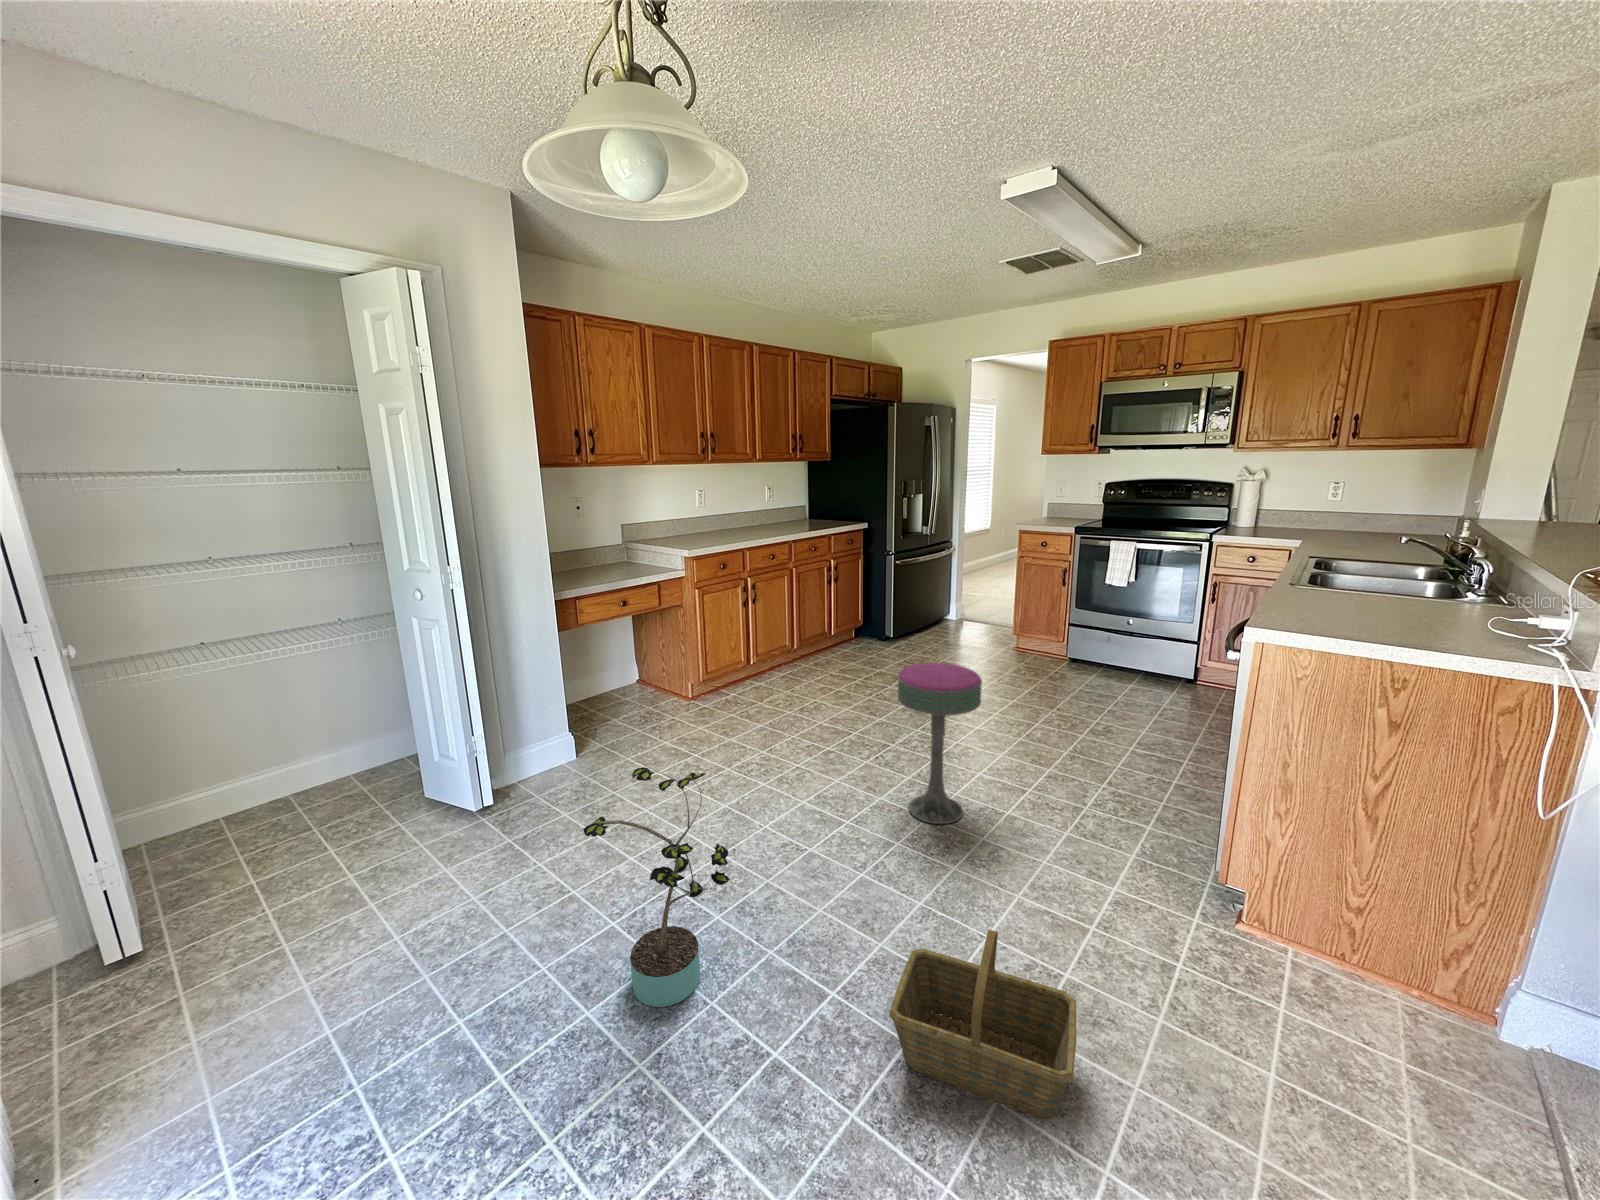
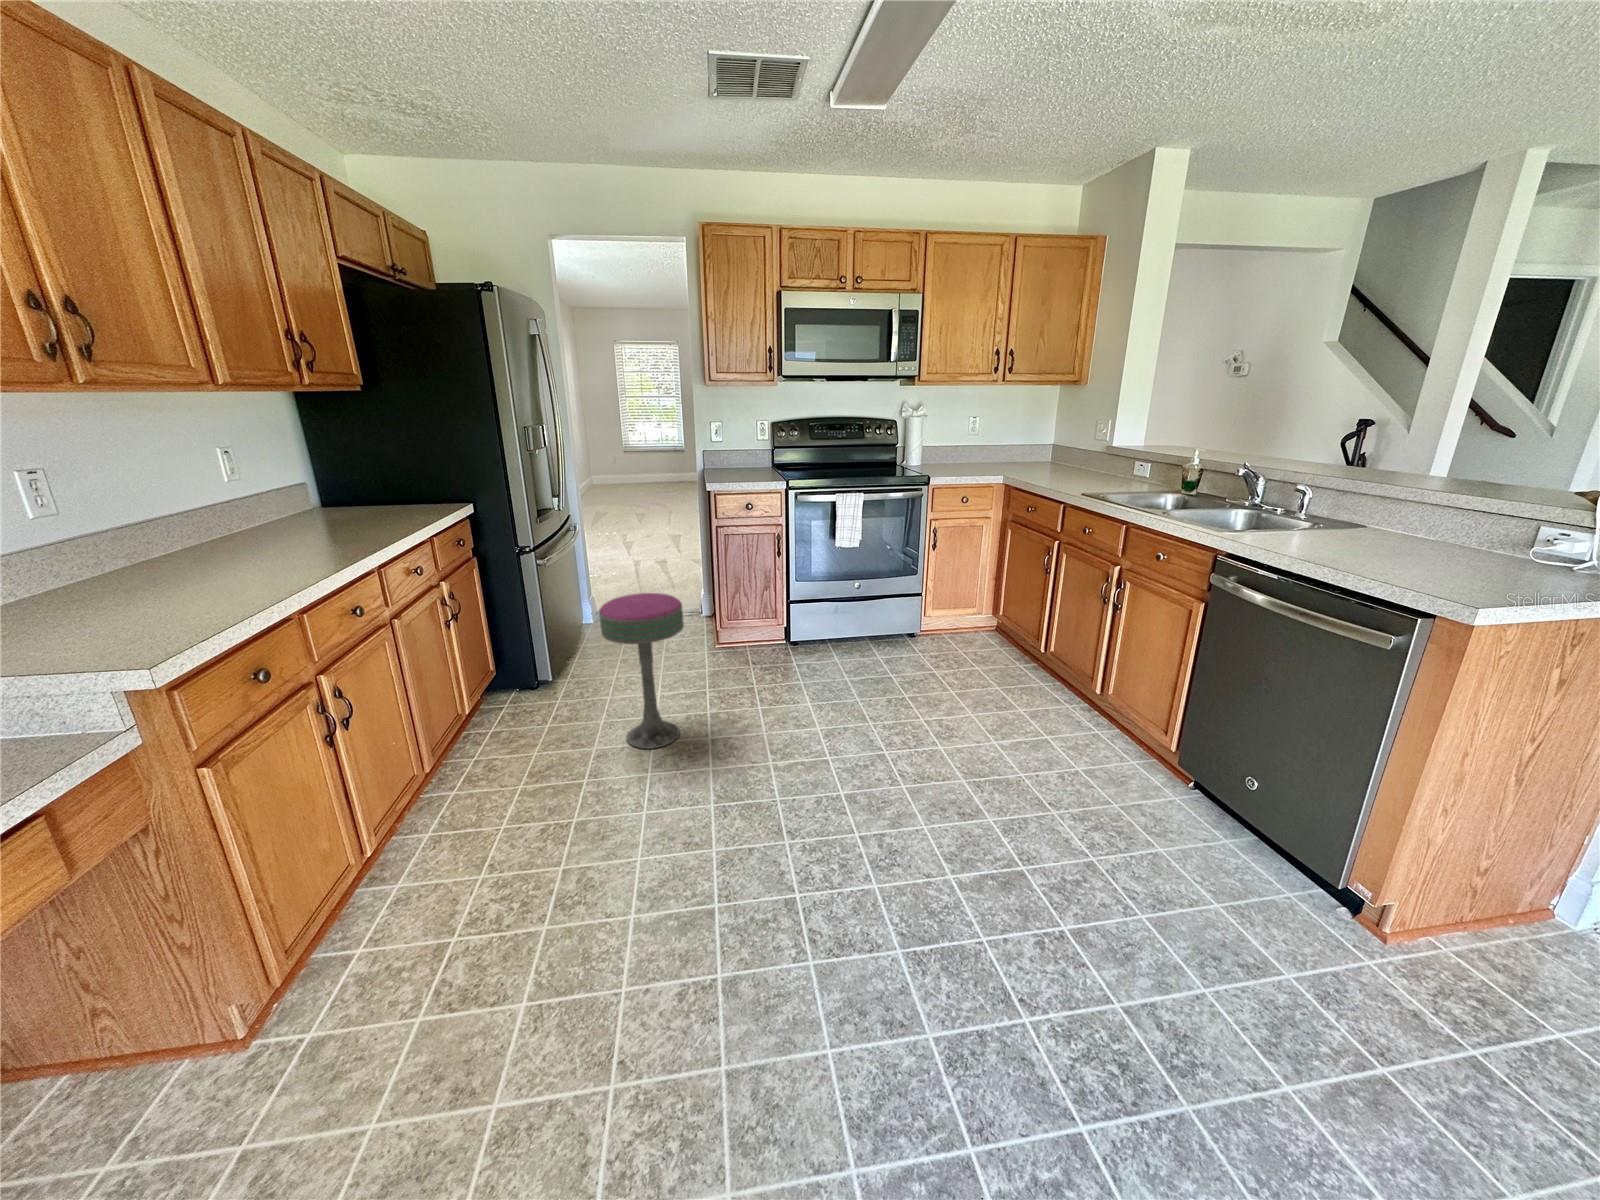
potted plant: present [584,767,730,1007] -> none [457,762,630,1048]
basket: present [890,930,1077,1118] -> none [771,773,922,908]

